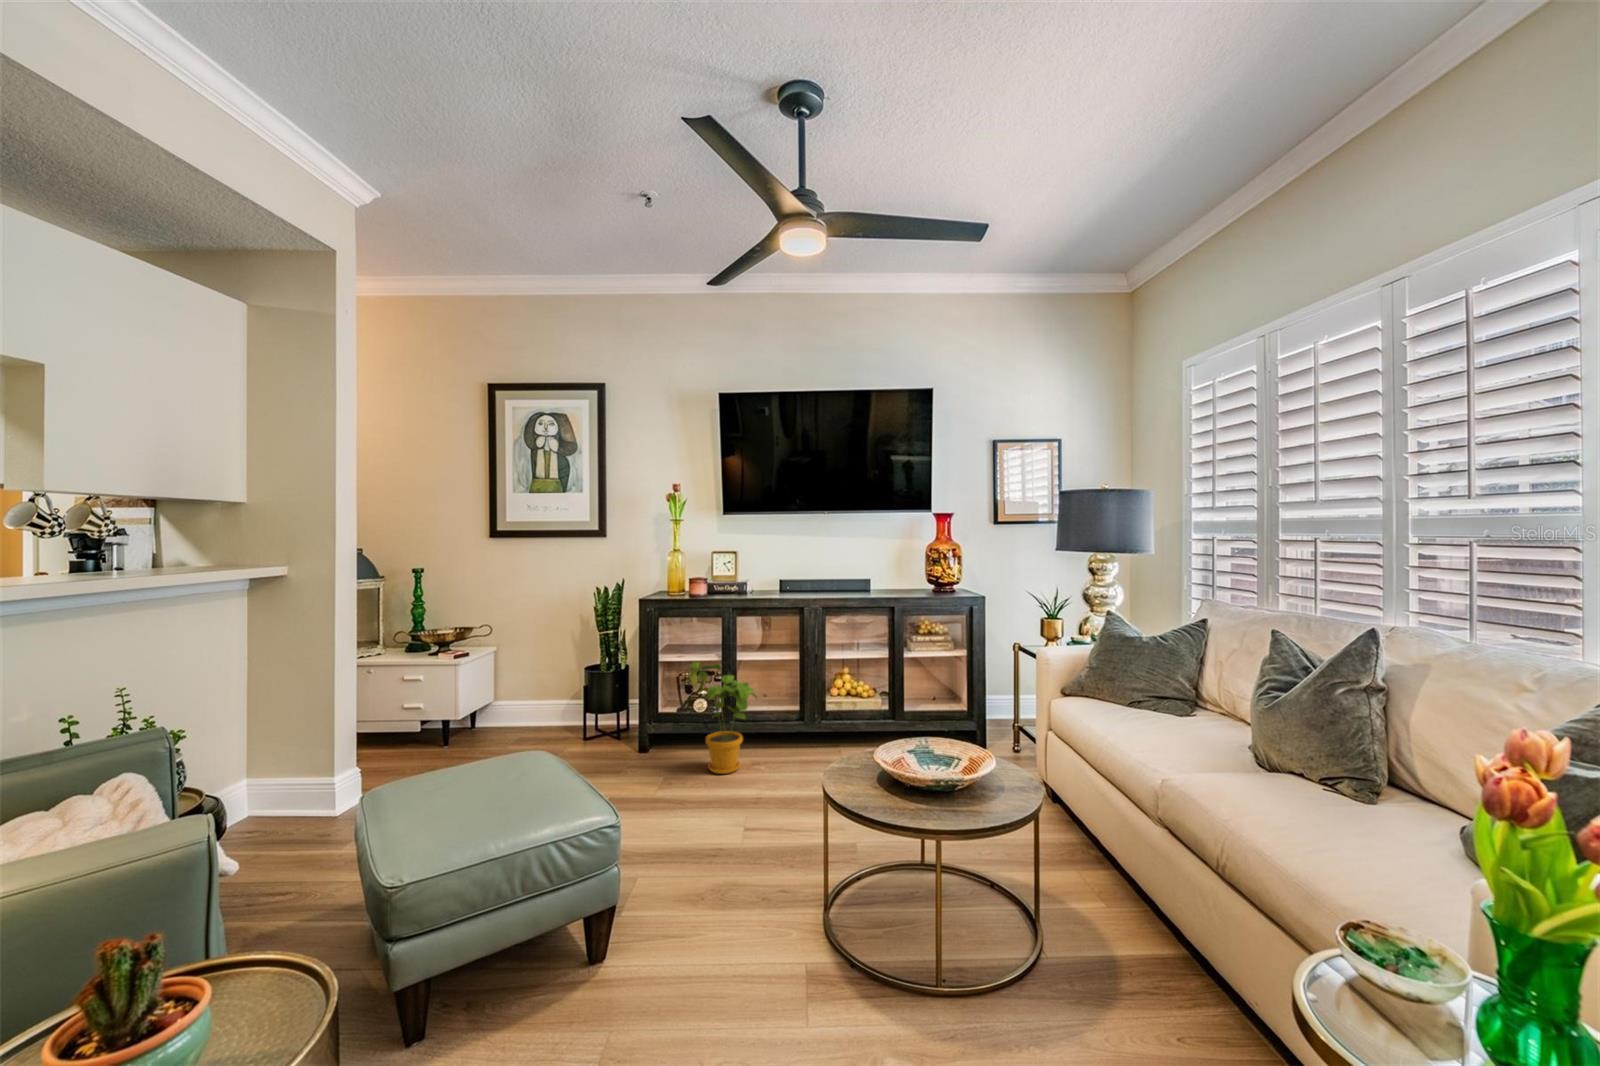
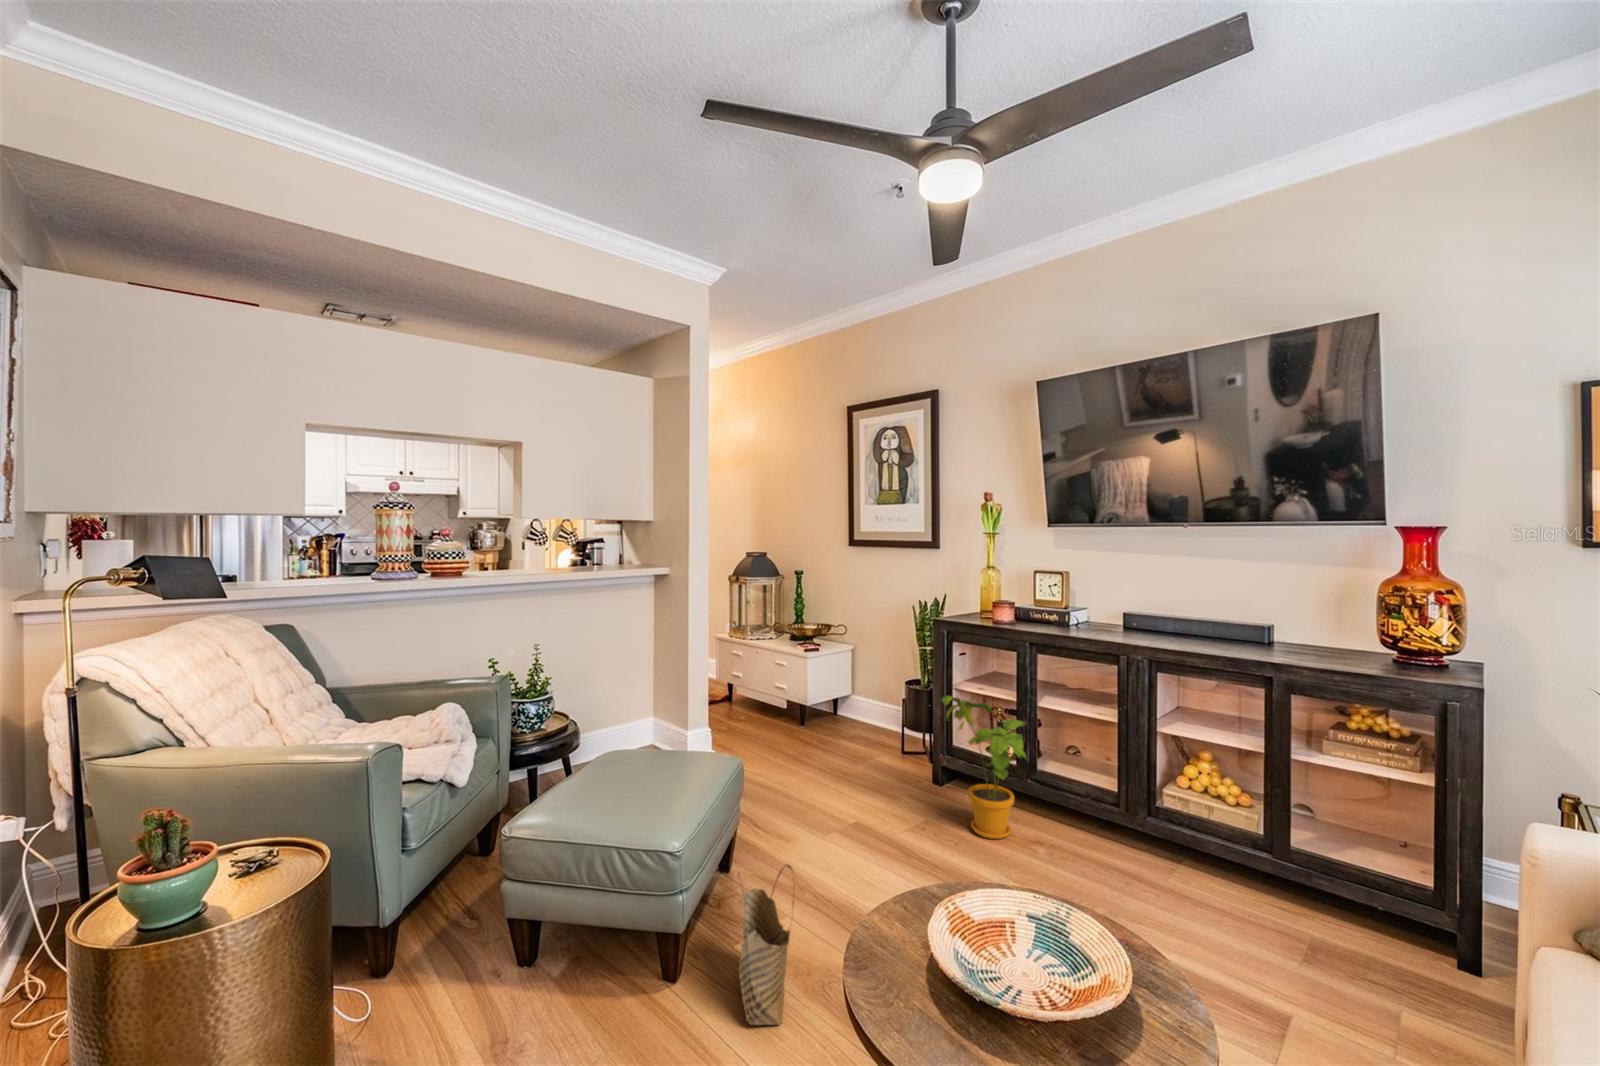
woven basket: none [666,809,746,950] -> present [737,864,794,1025]

